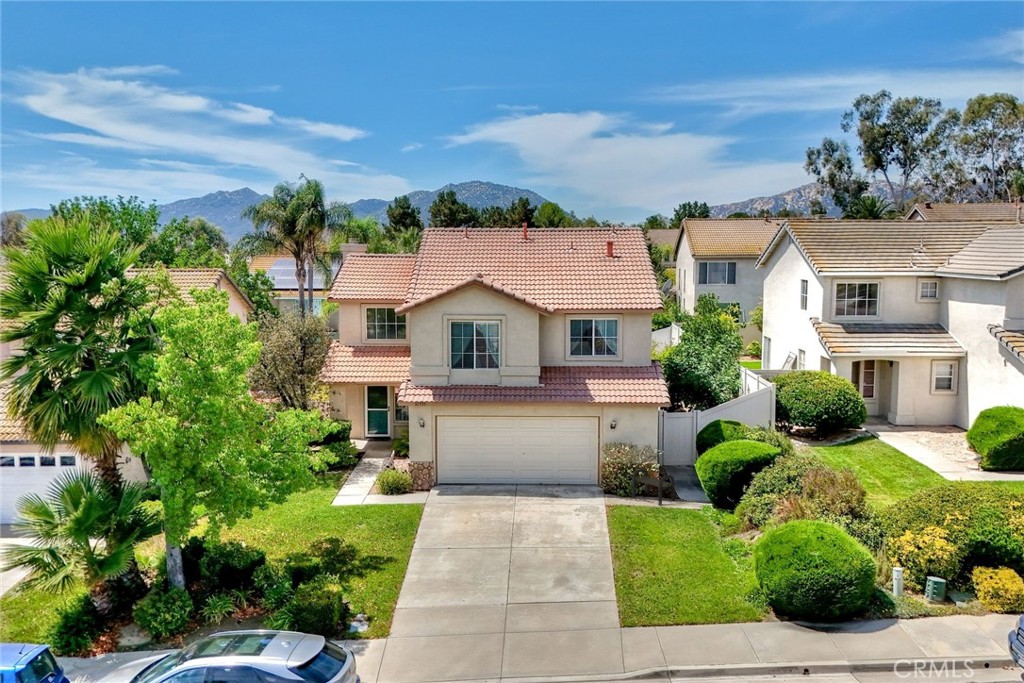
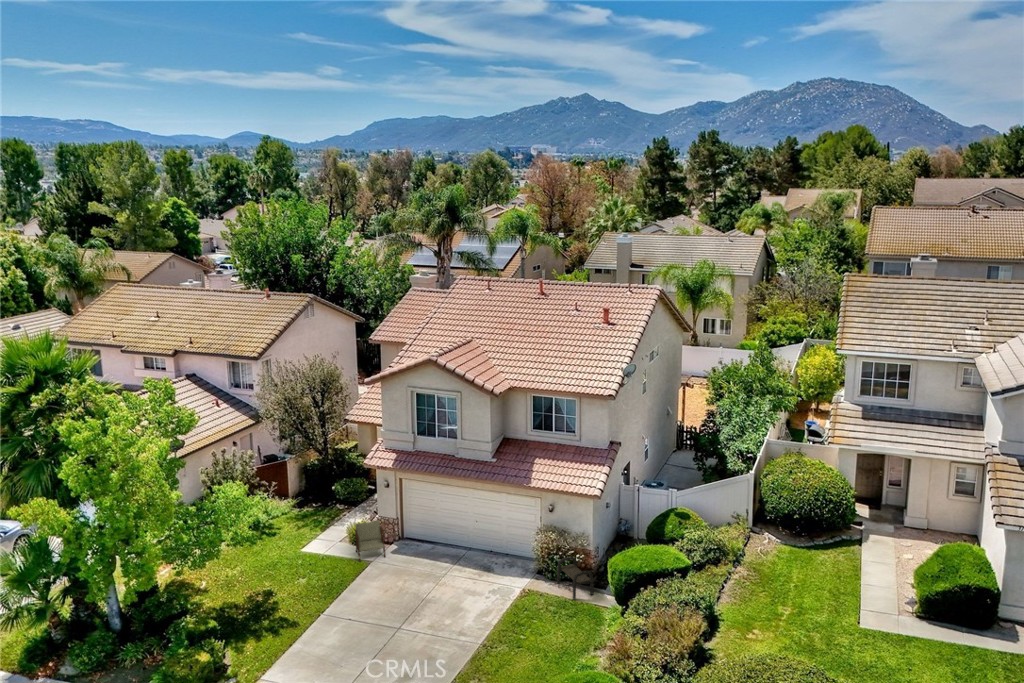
lounge chair: none [395,463,434,507] -> present [355,520,386,561]

